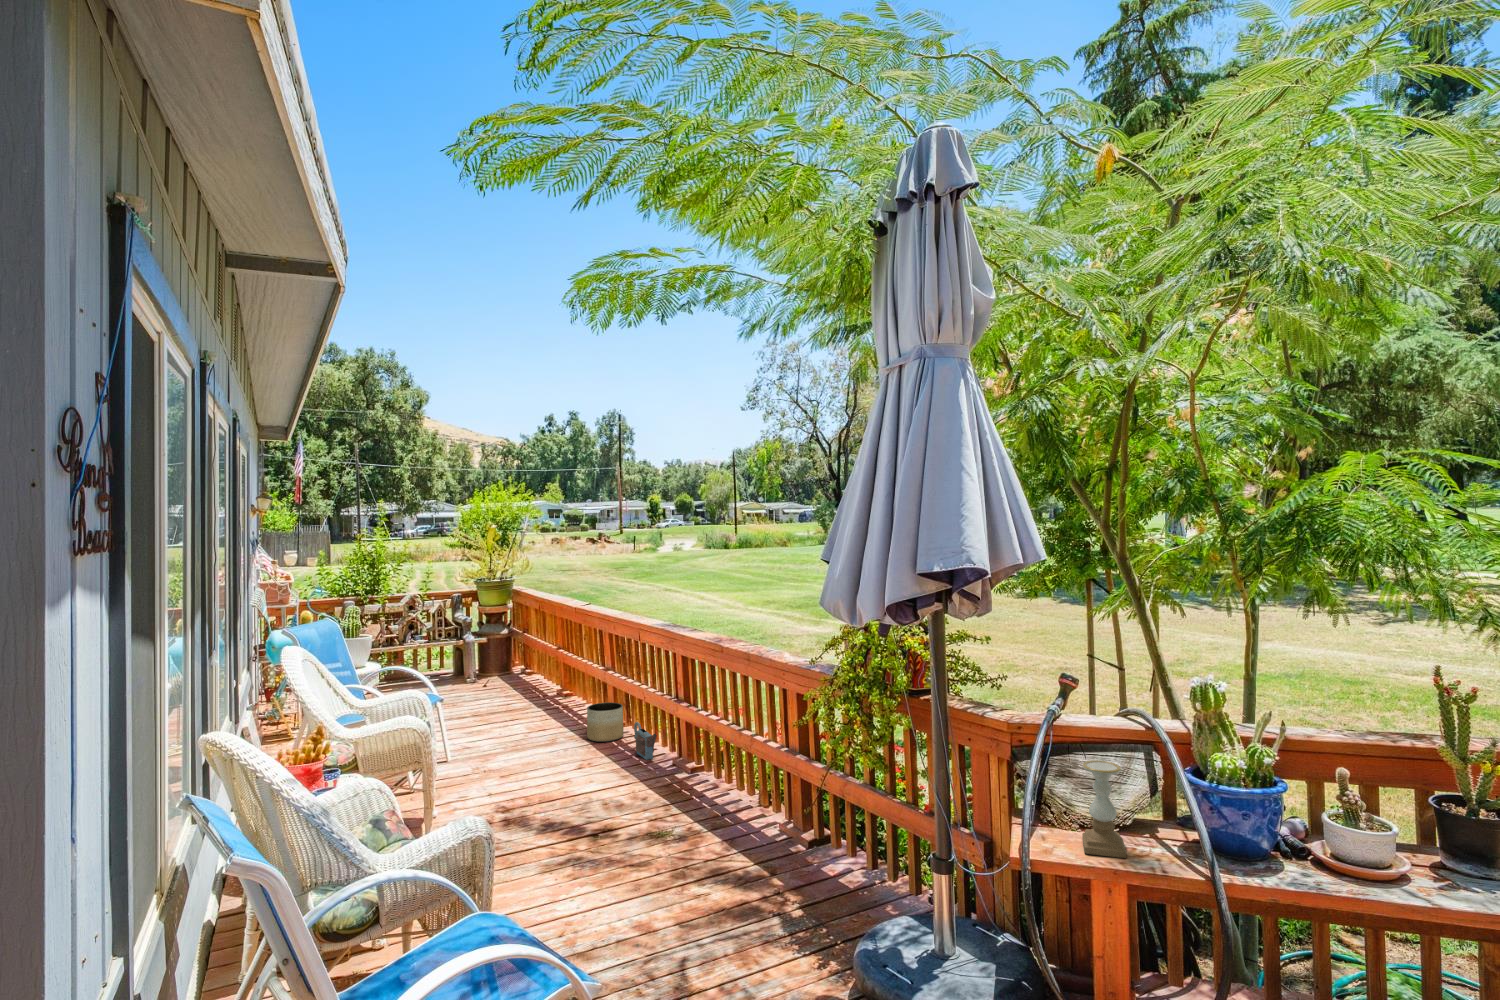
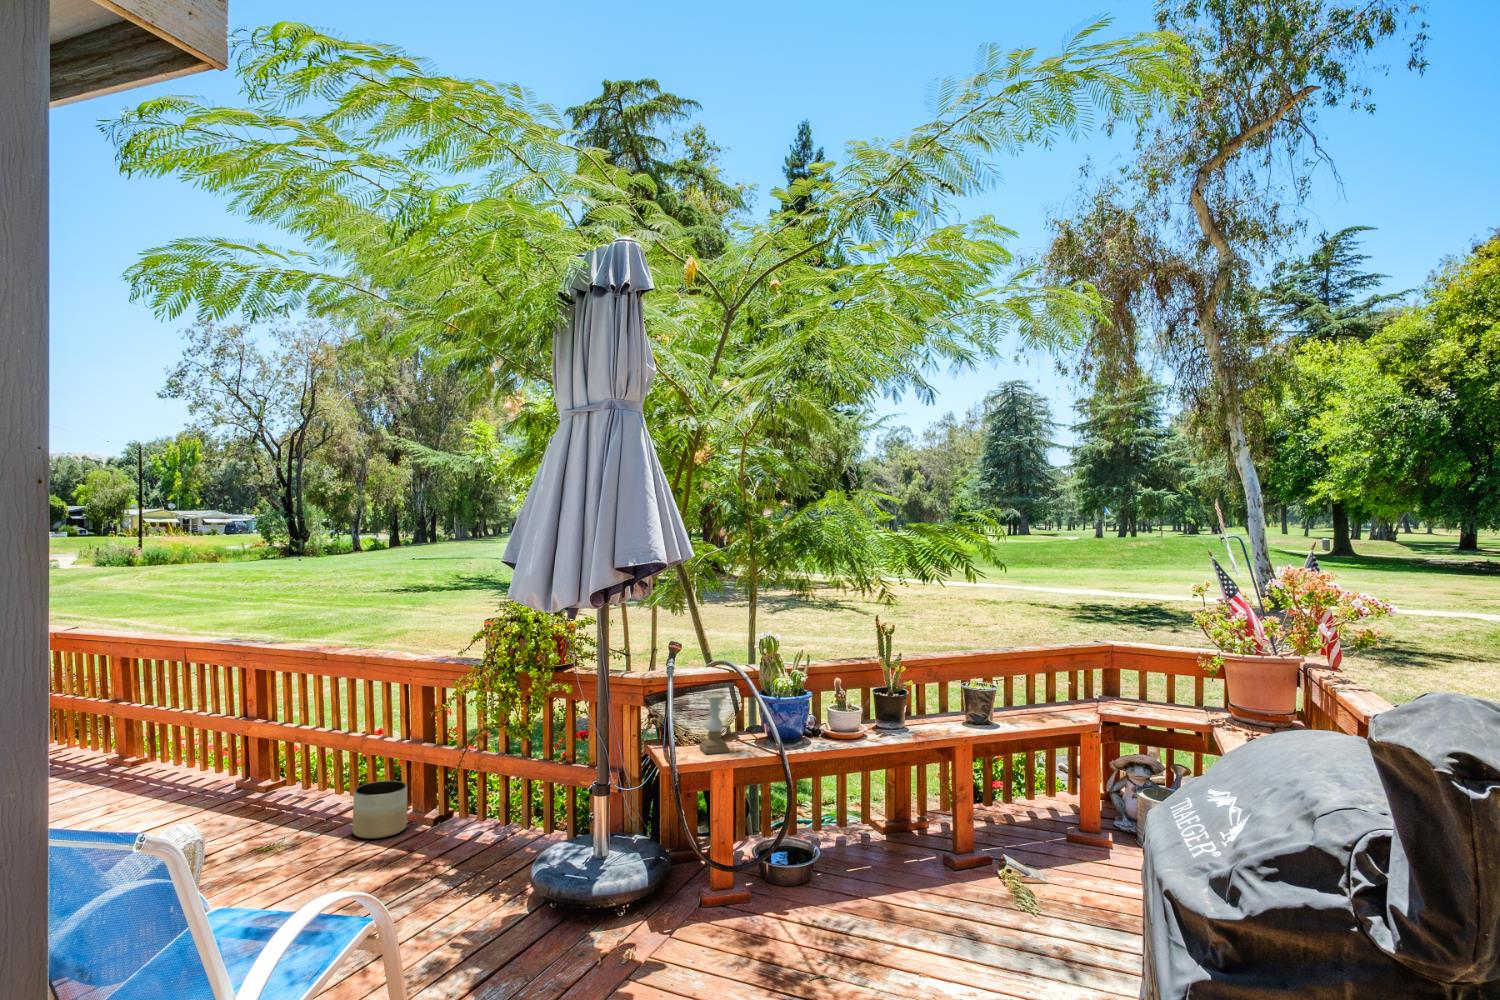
planter: present [587,702,624,742] -> present [353,781,407,839]
watering can: present [634,722,657,760] -> none [165,756,209,795]

